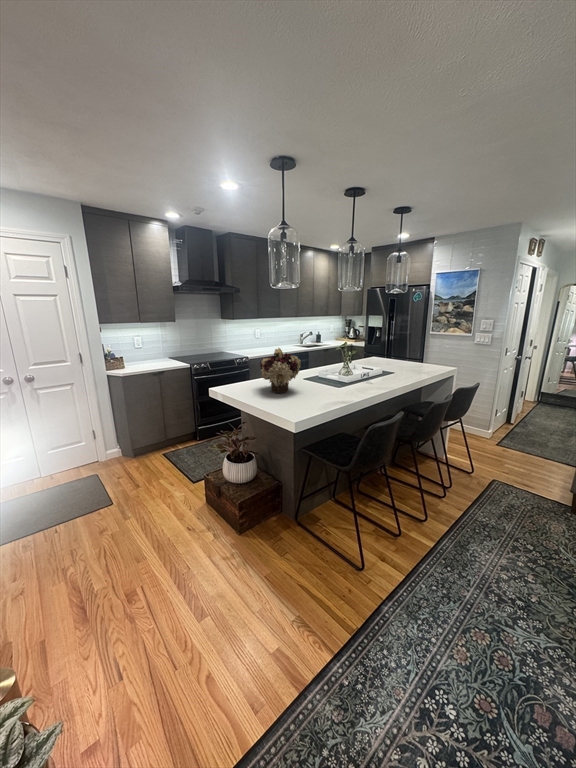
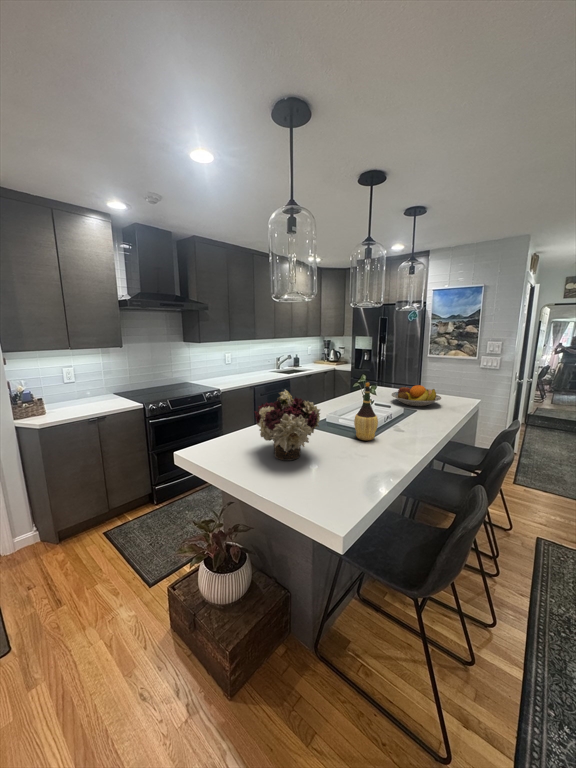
wine bottle: none [331,346,347,386] -> present [354,383,378,440]
fruit bowl: none [378,353,417,370] -> present [392,385,441,406]

